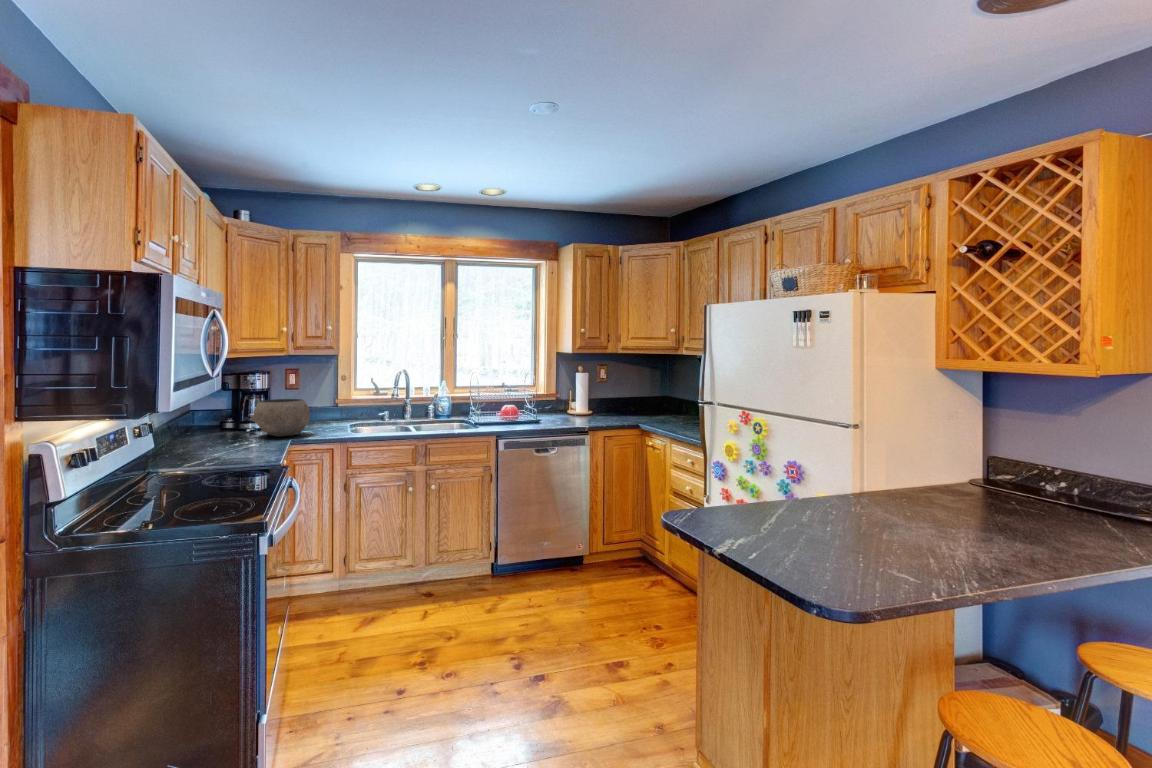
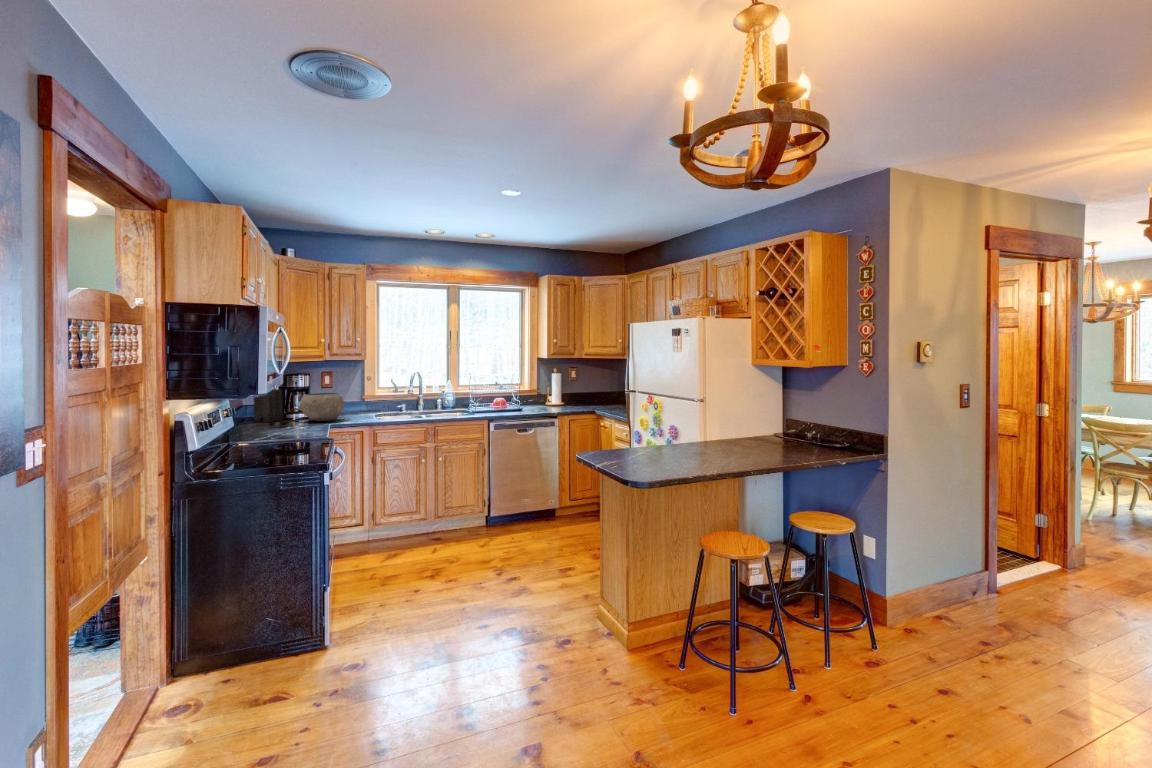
knife block: none [194,372,231,436] -> present [254,387,283,422]

